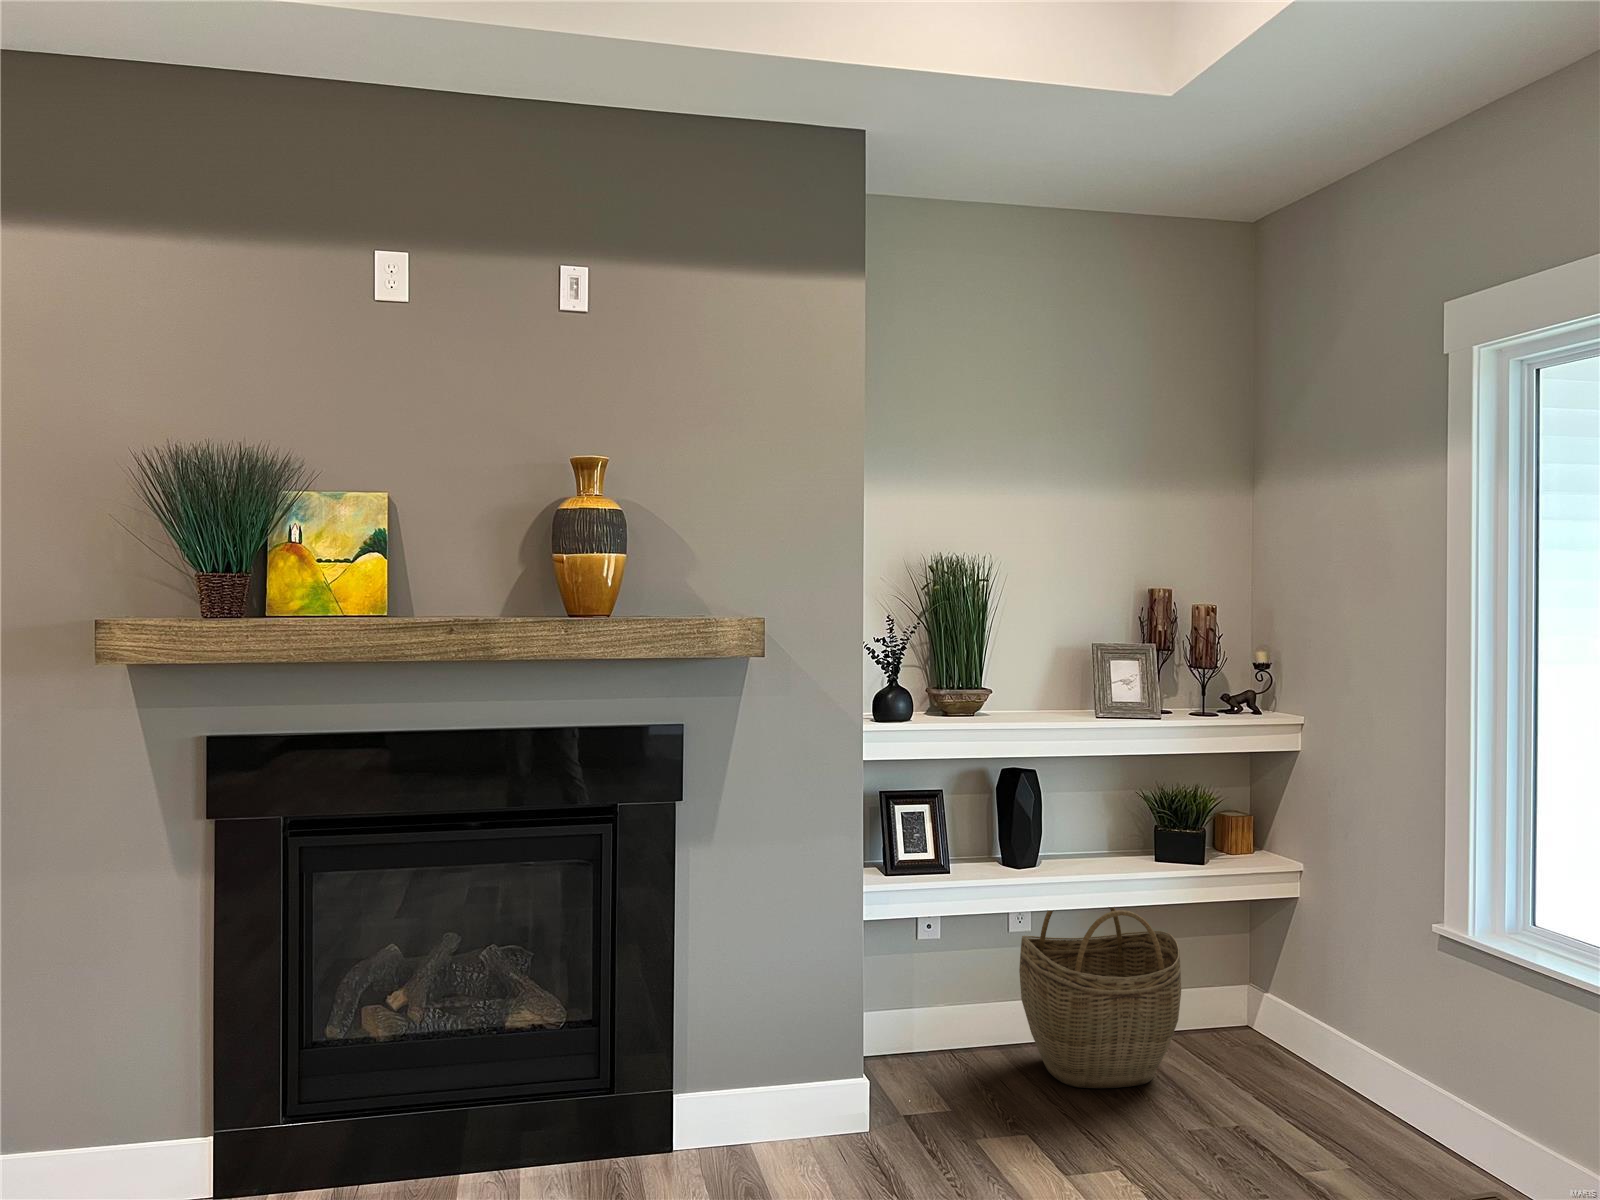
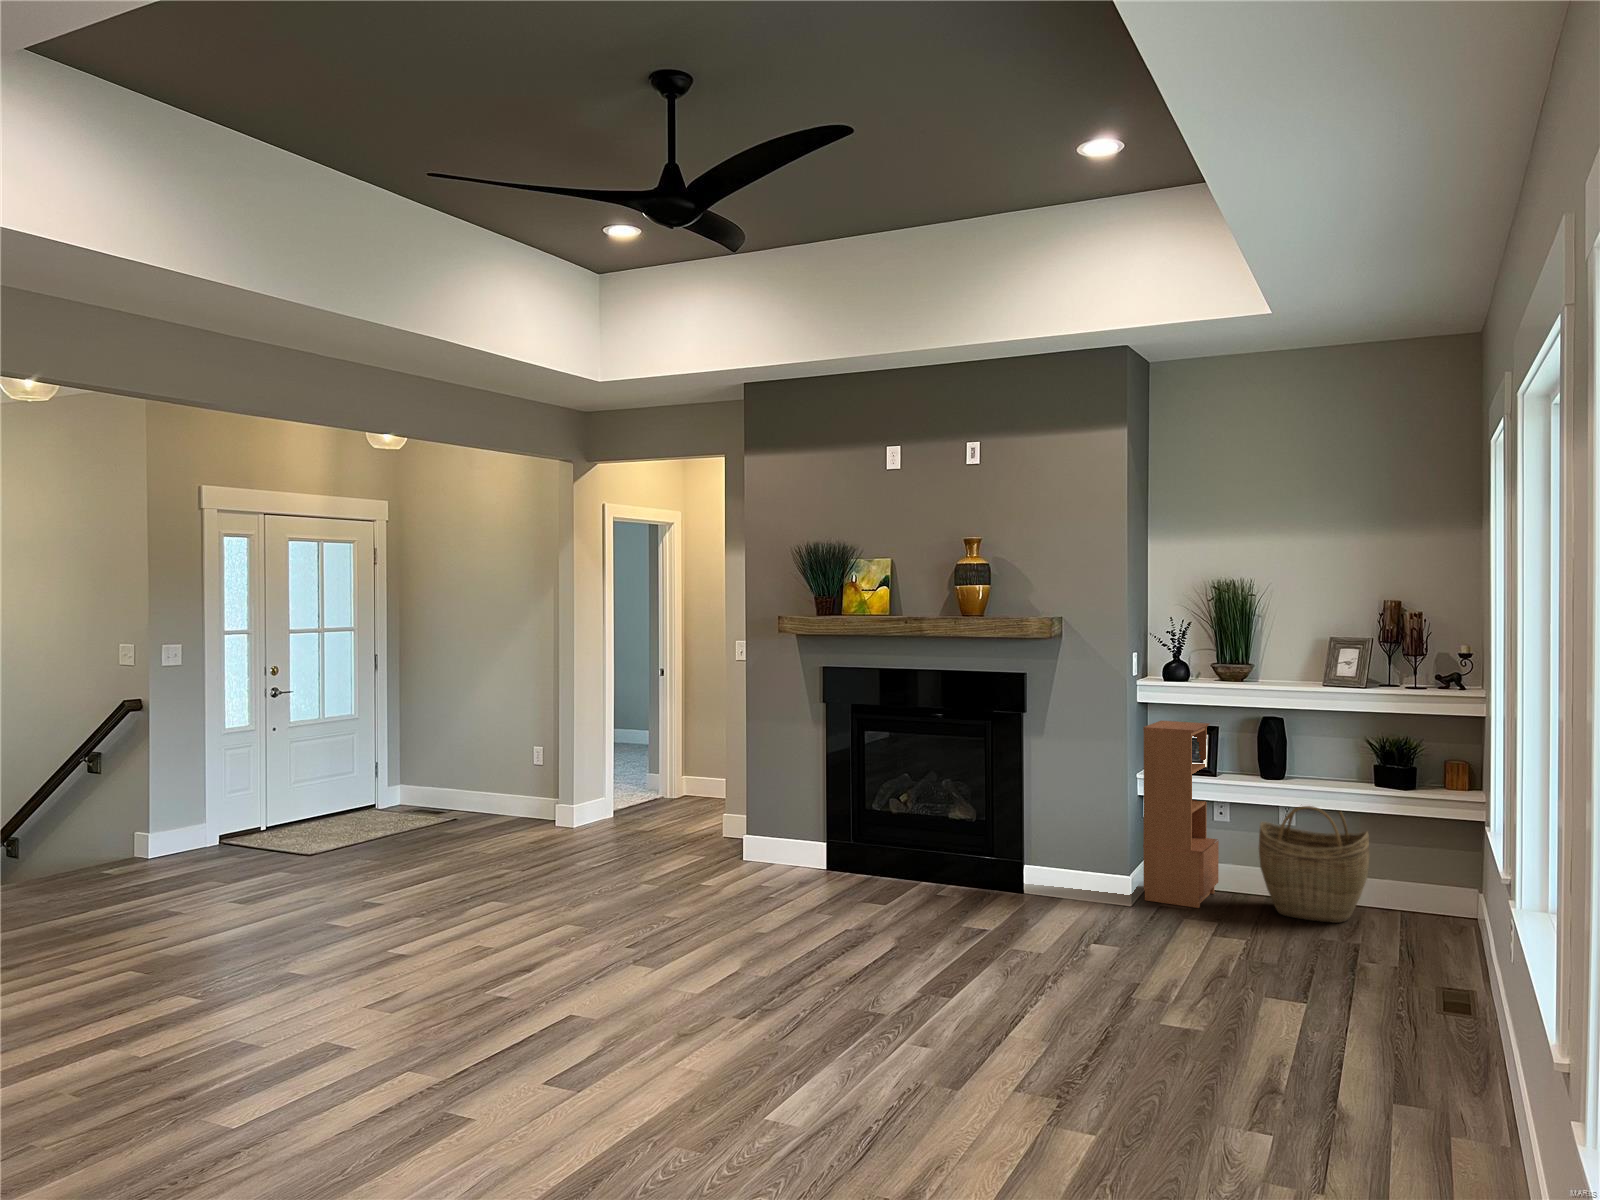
bookcase: none [851,787,968,1109] -> present [1143,721,1219,908]

